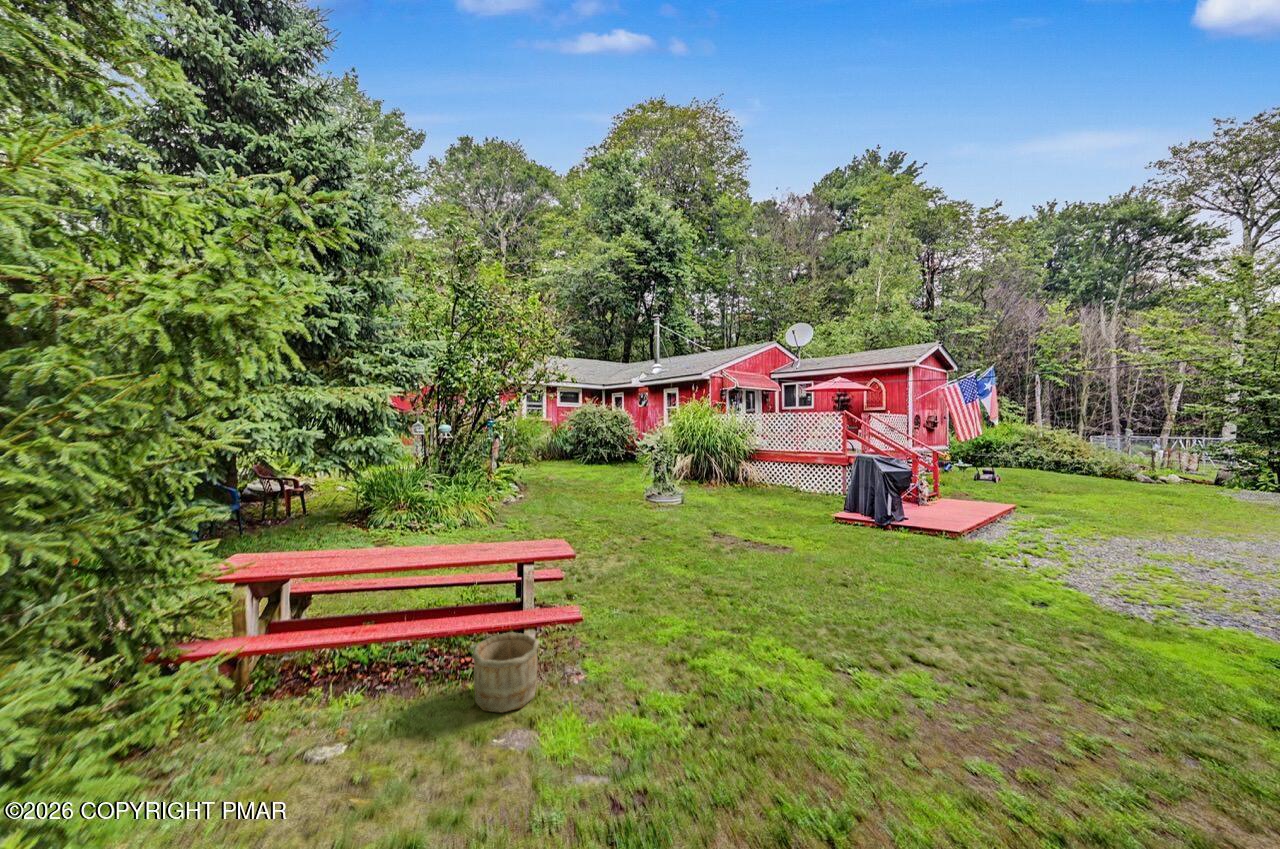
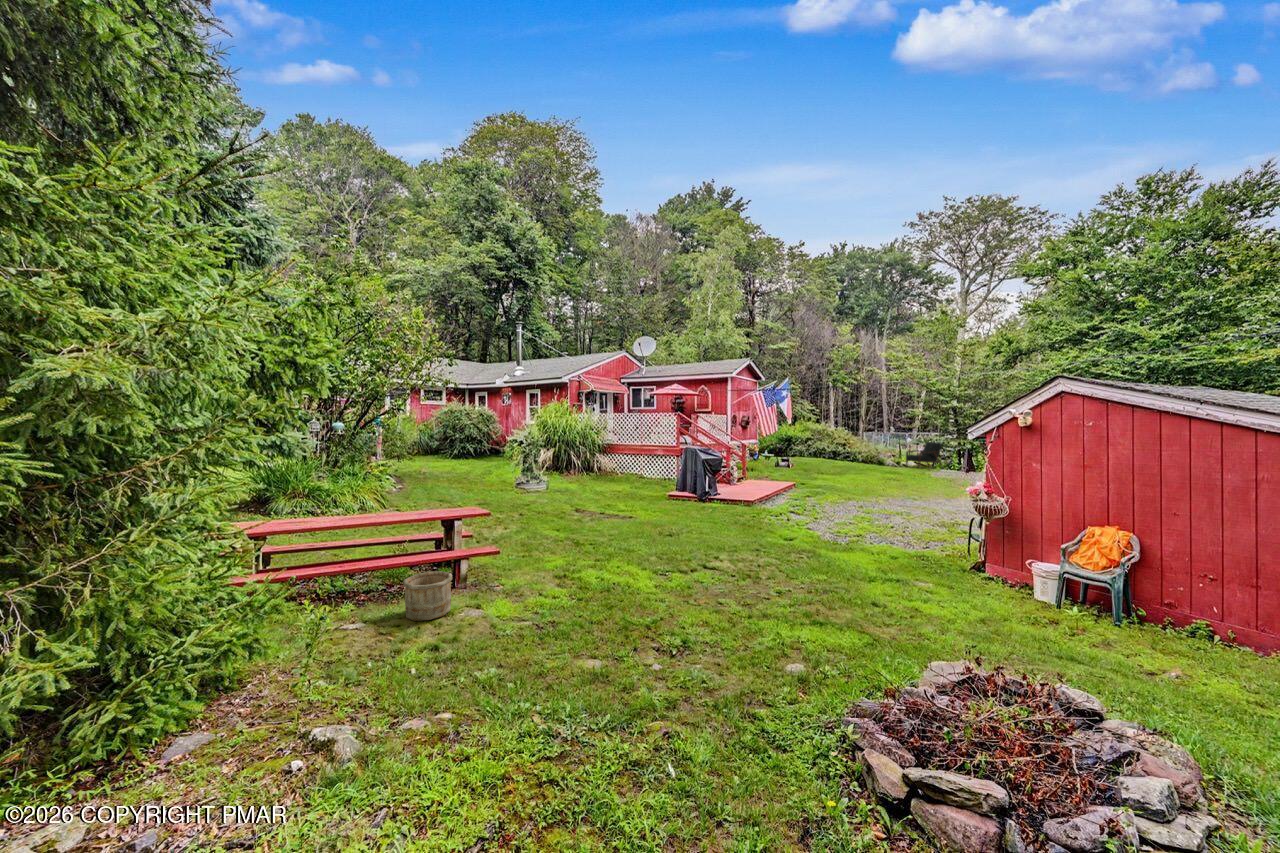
chair: none [1191,455,1267,496] -> present [906,442,943,468]

